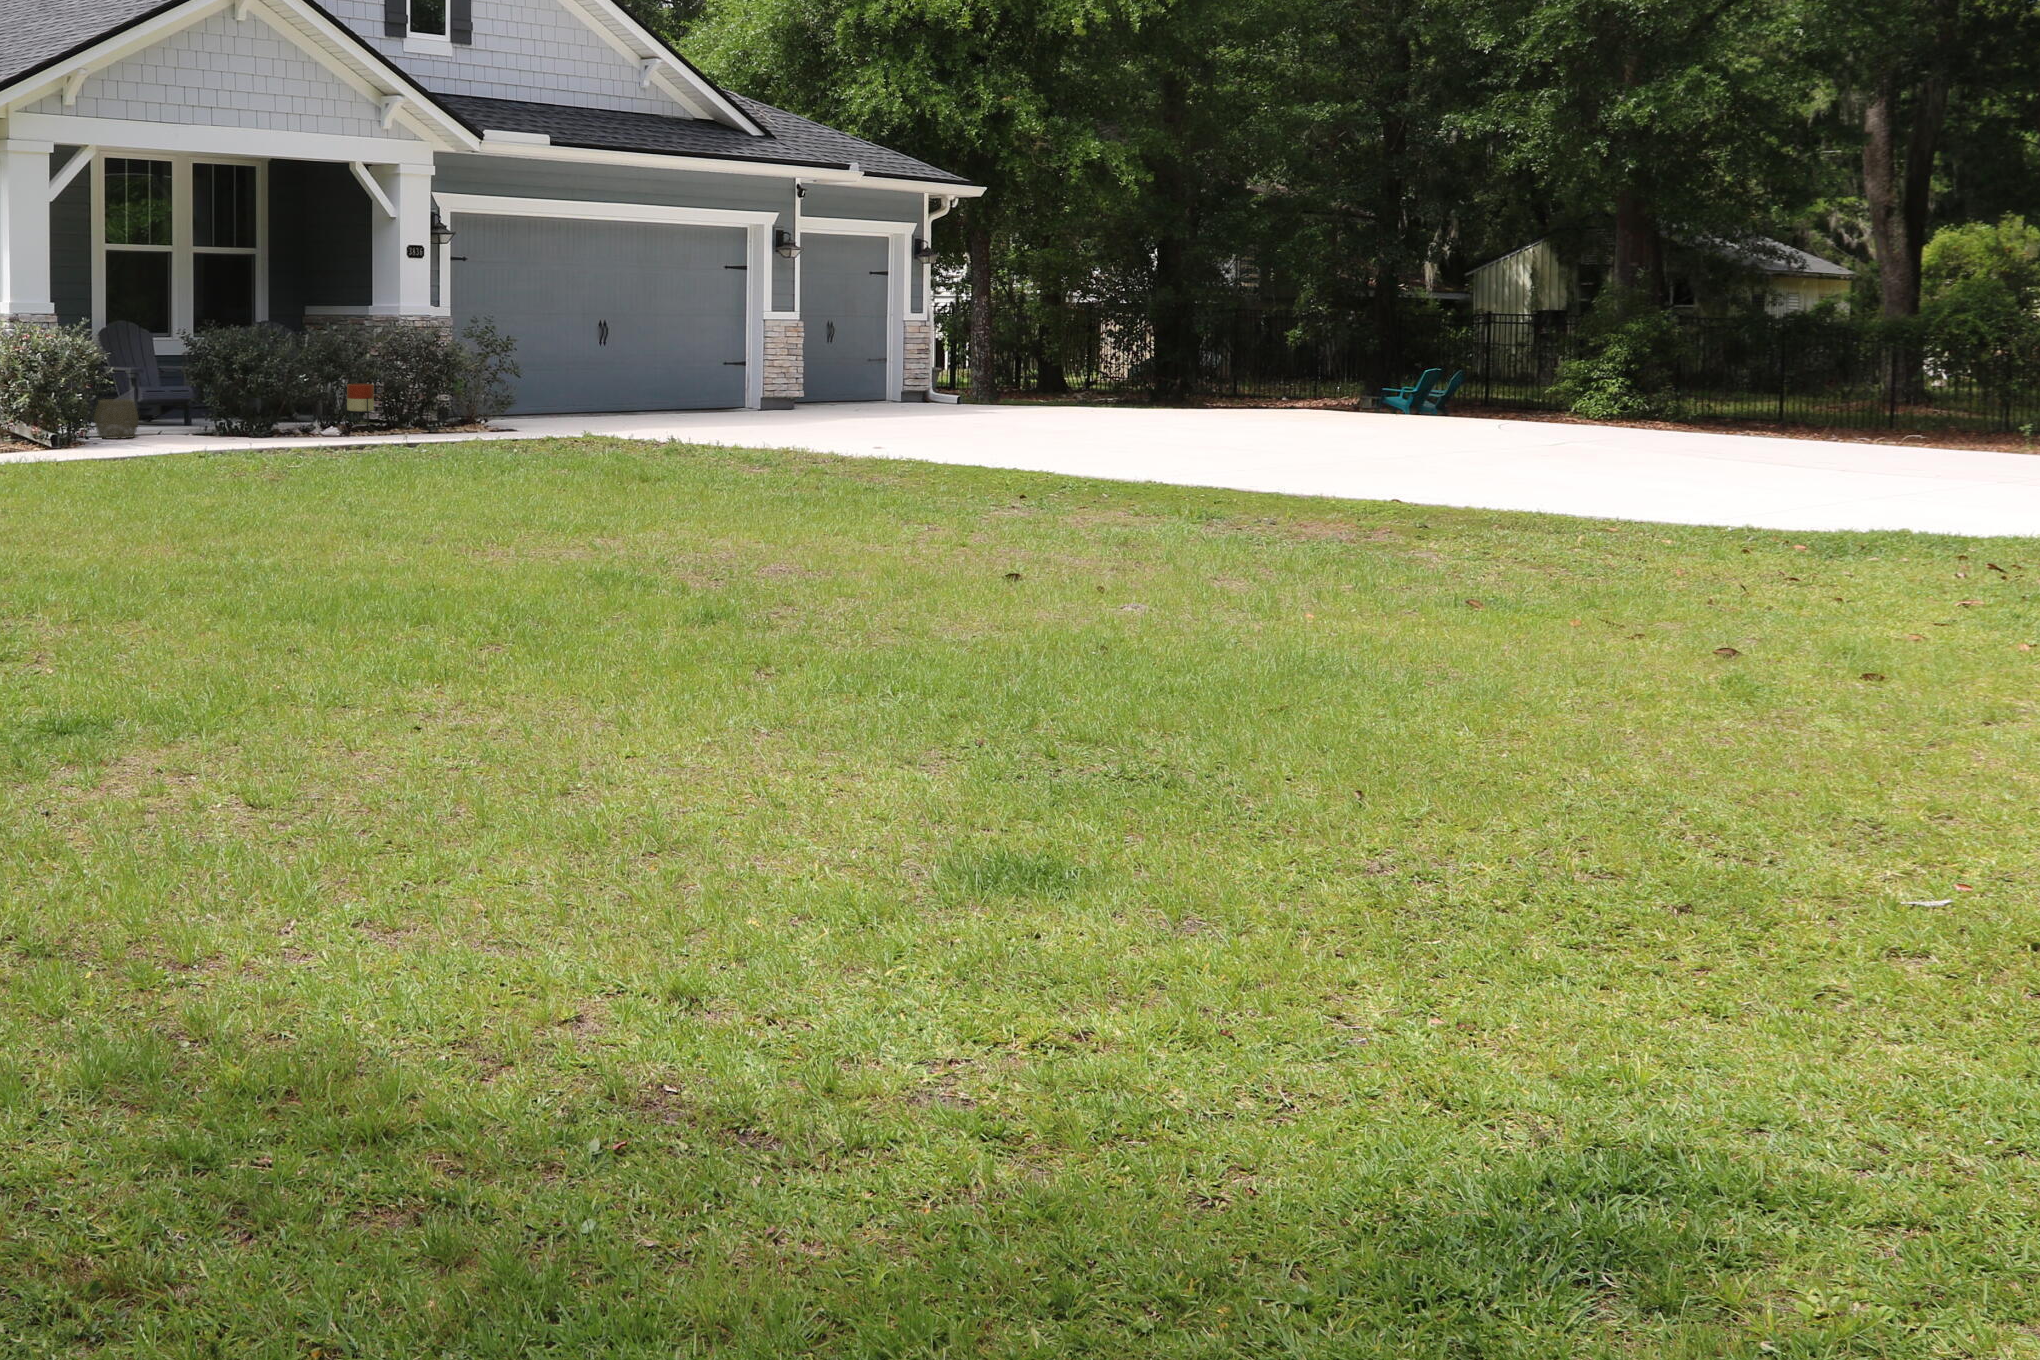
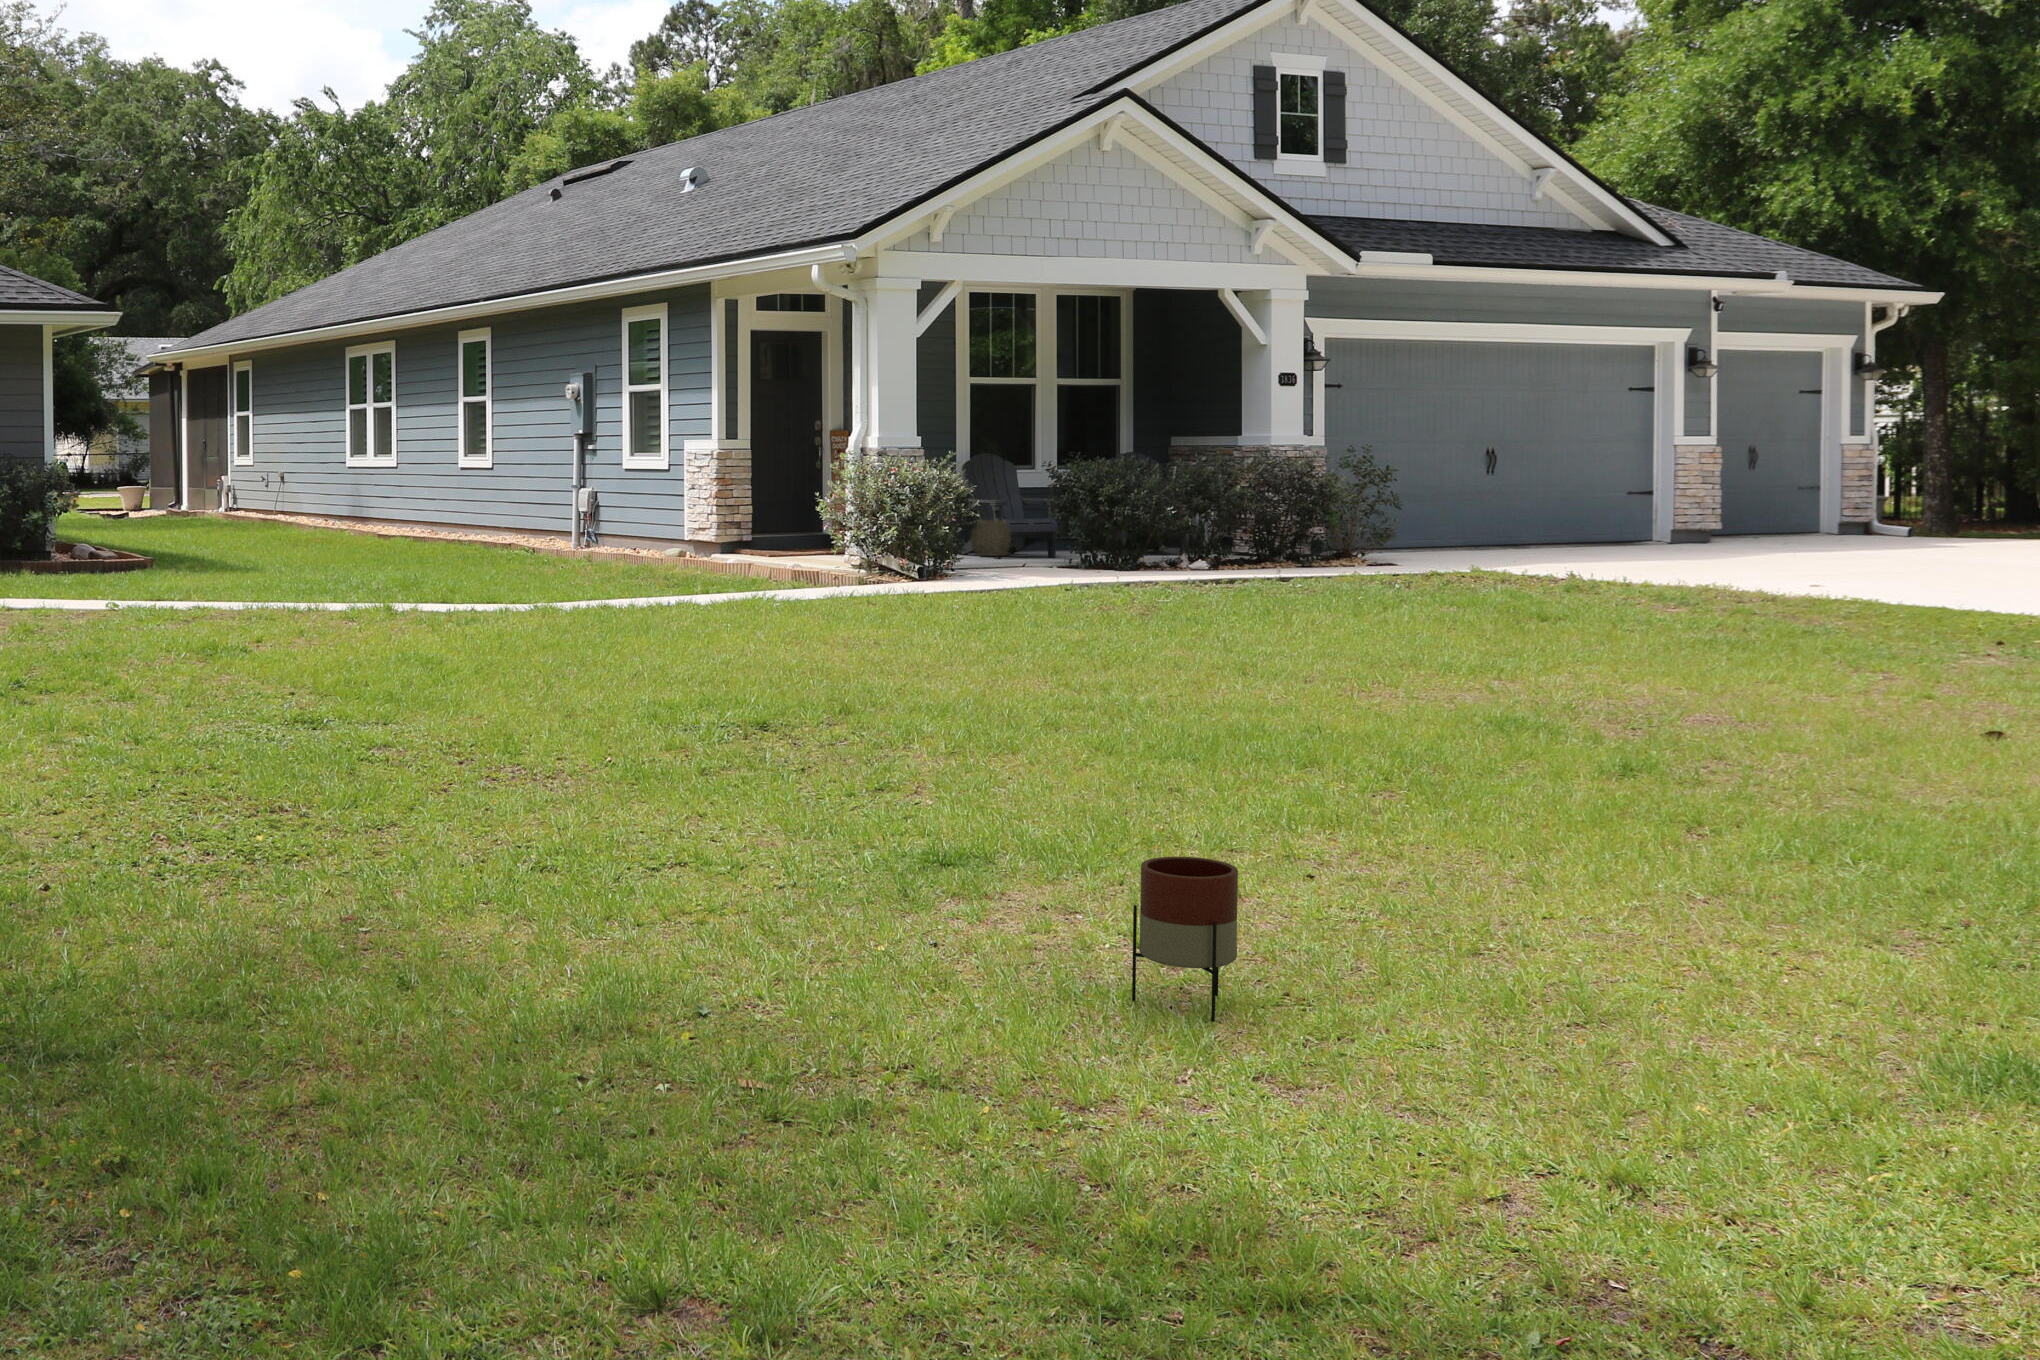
planter: present [345,384,374,426] -> present [1132,857,1238,1021]

